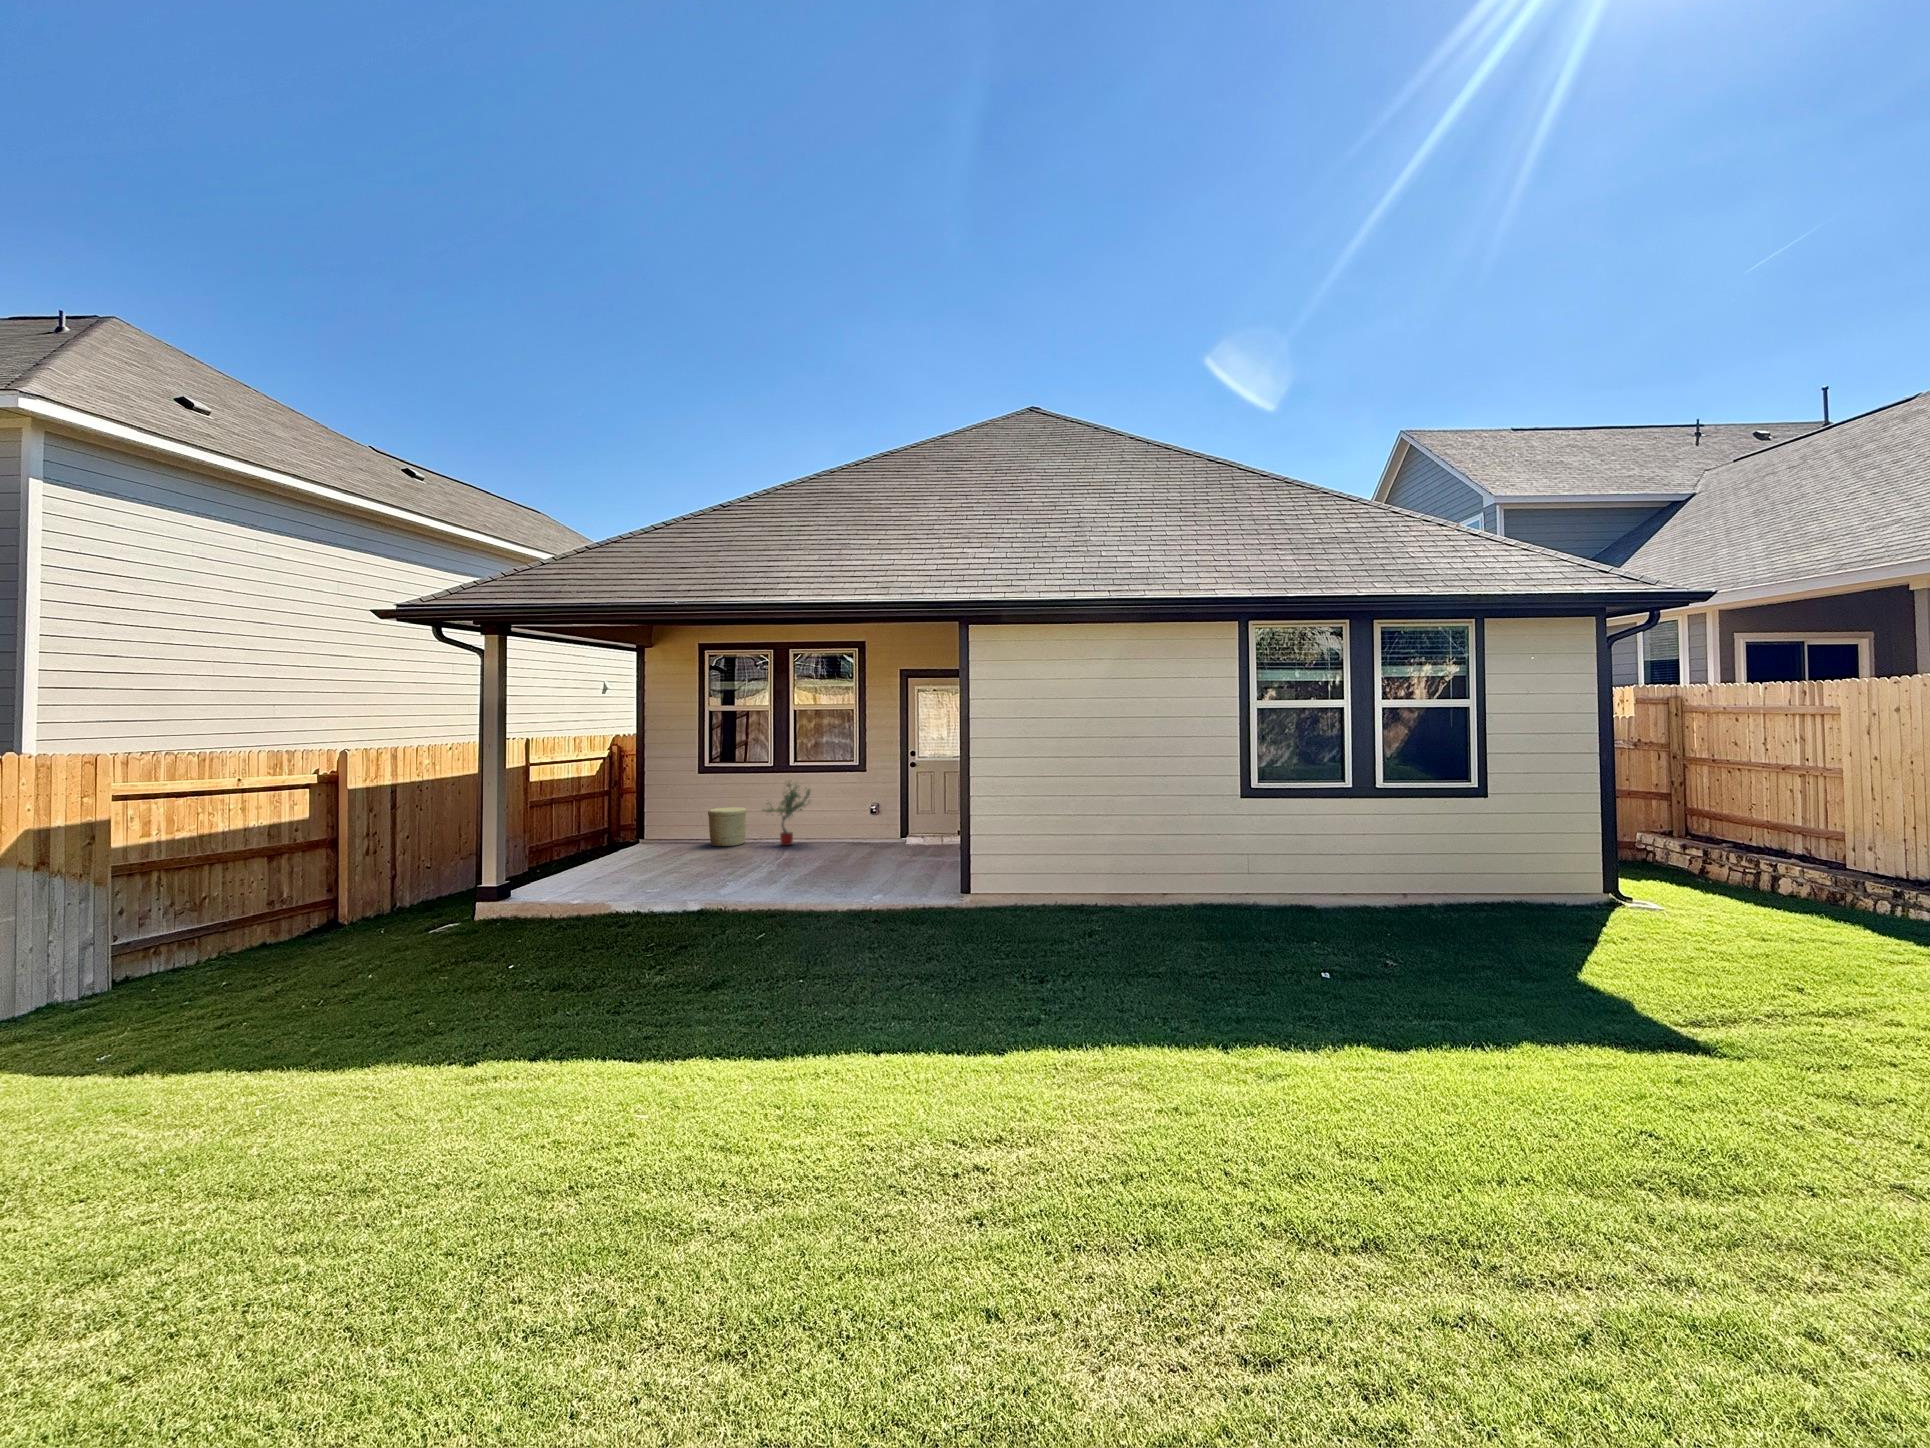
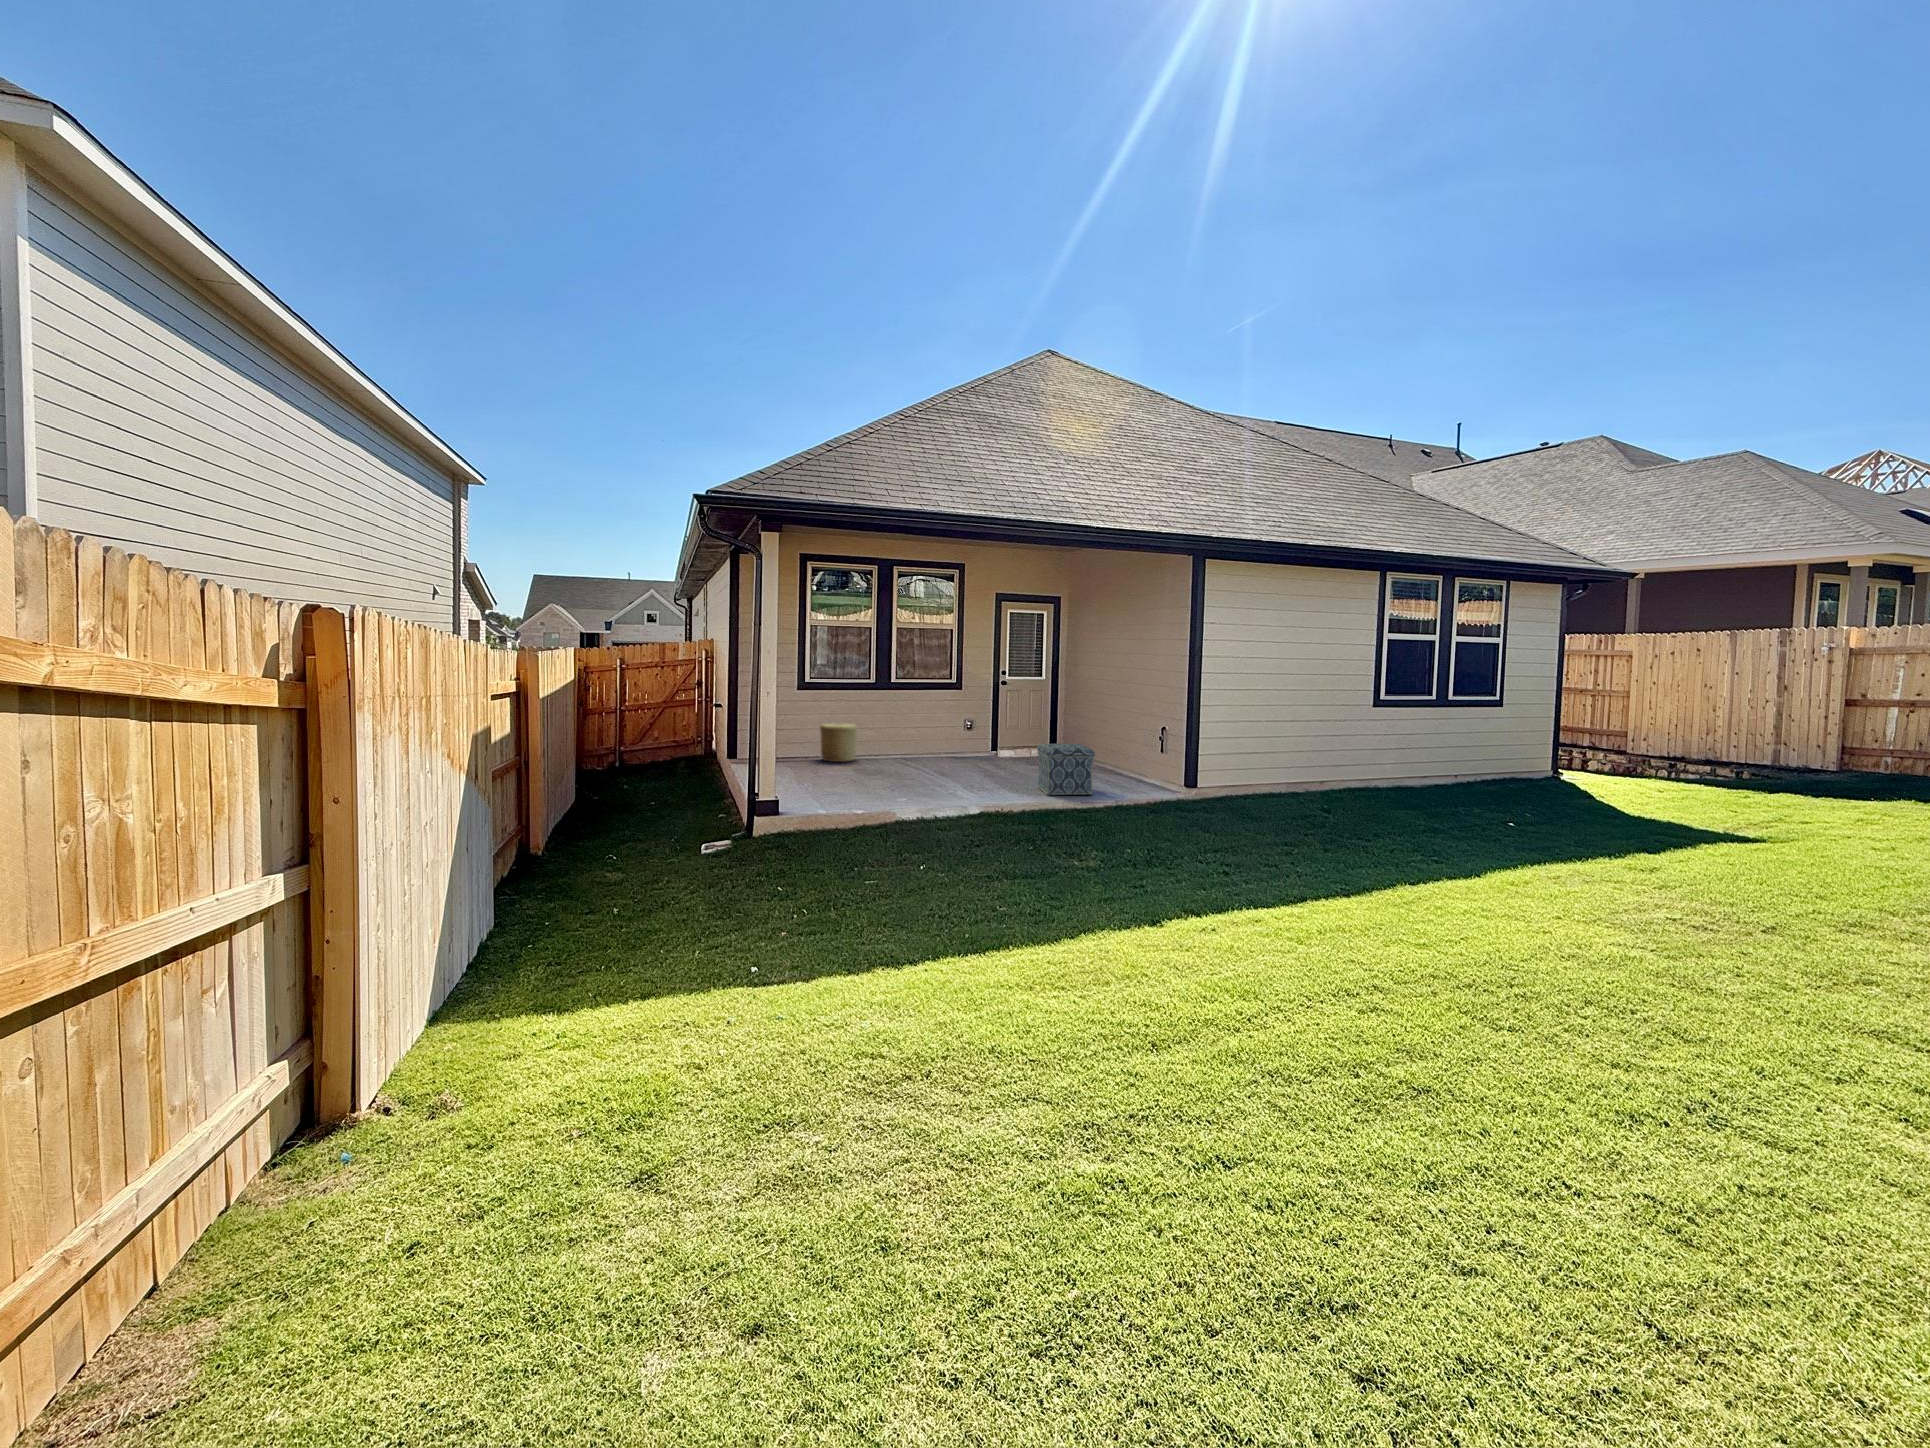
potted tree: present [762,782,810,846] -> none [875,696,927,760]
ottoman: none [782,838,853,898] -> present [1037,744,1095,796]

